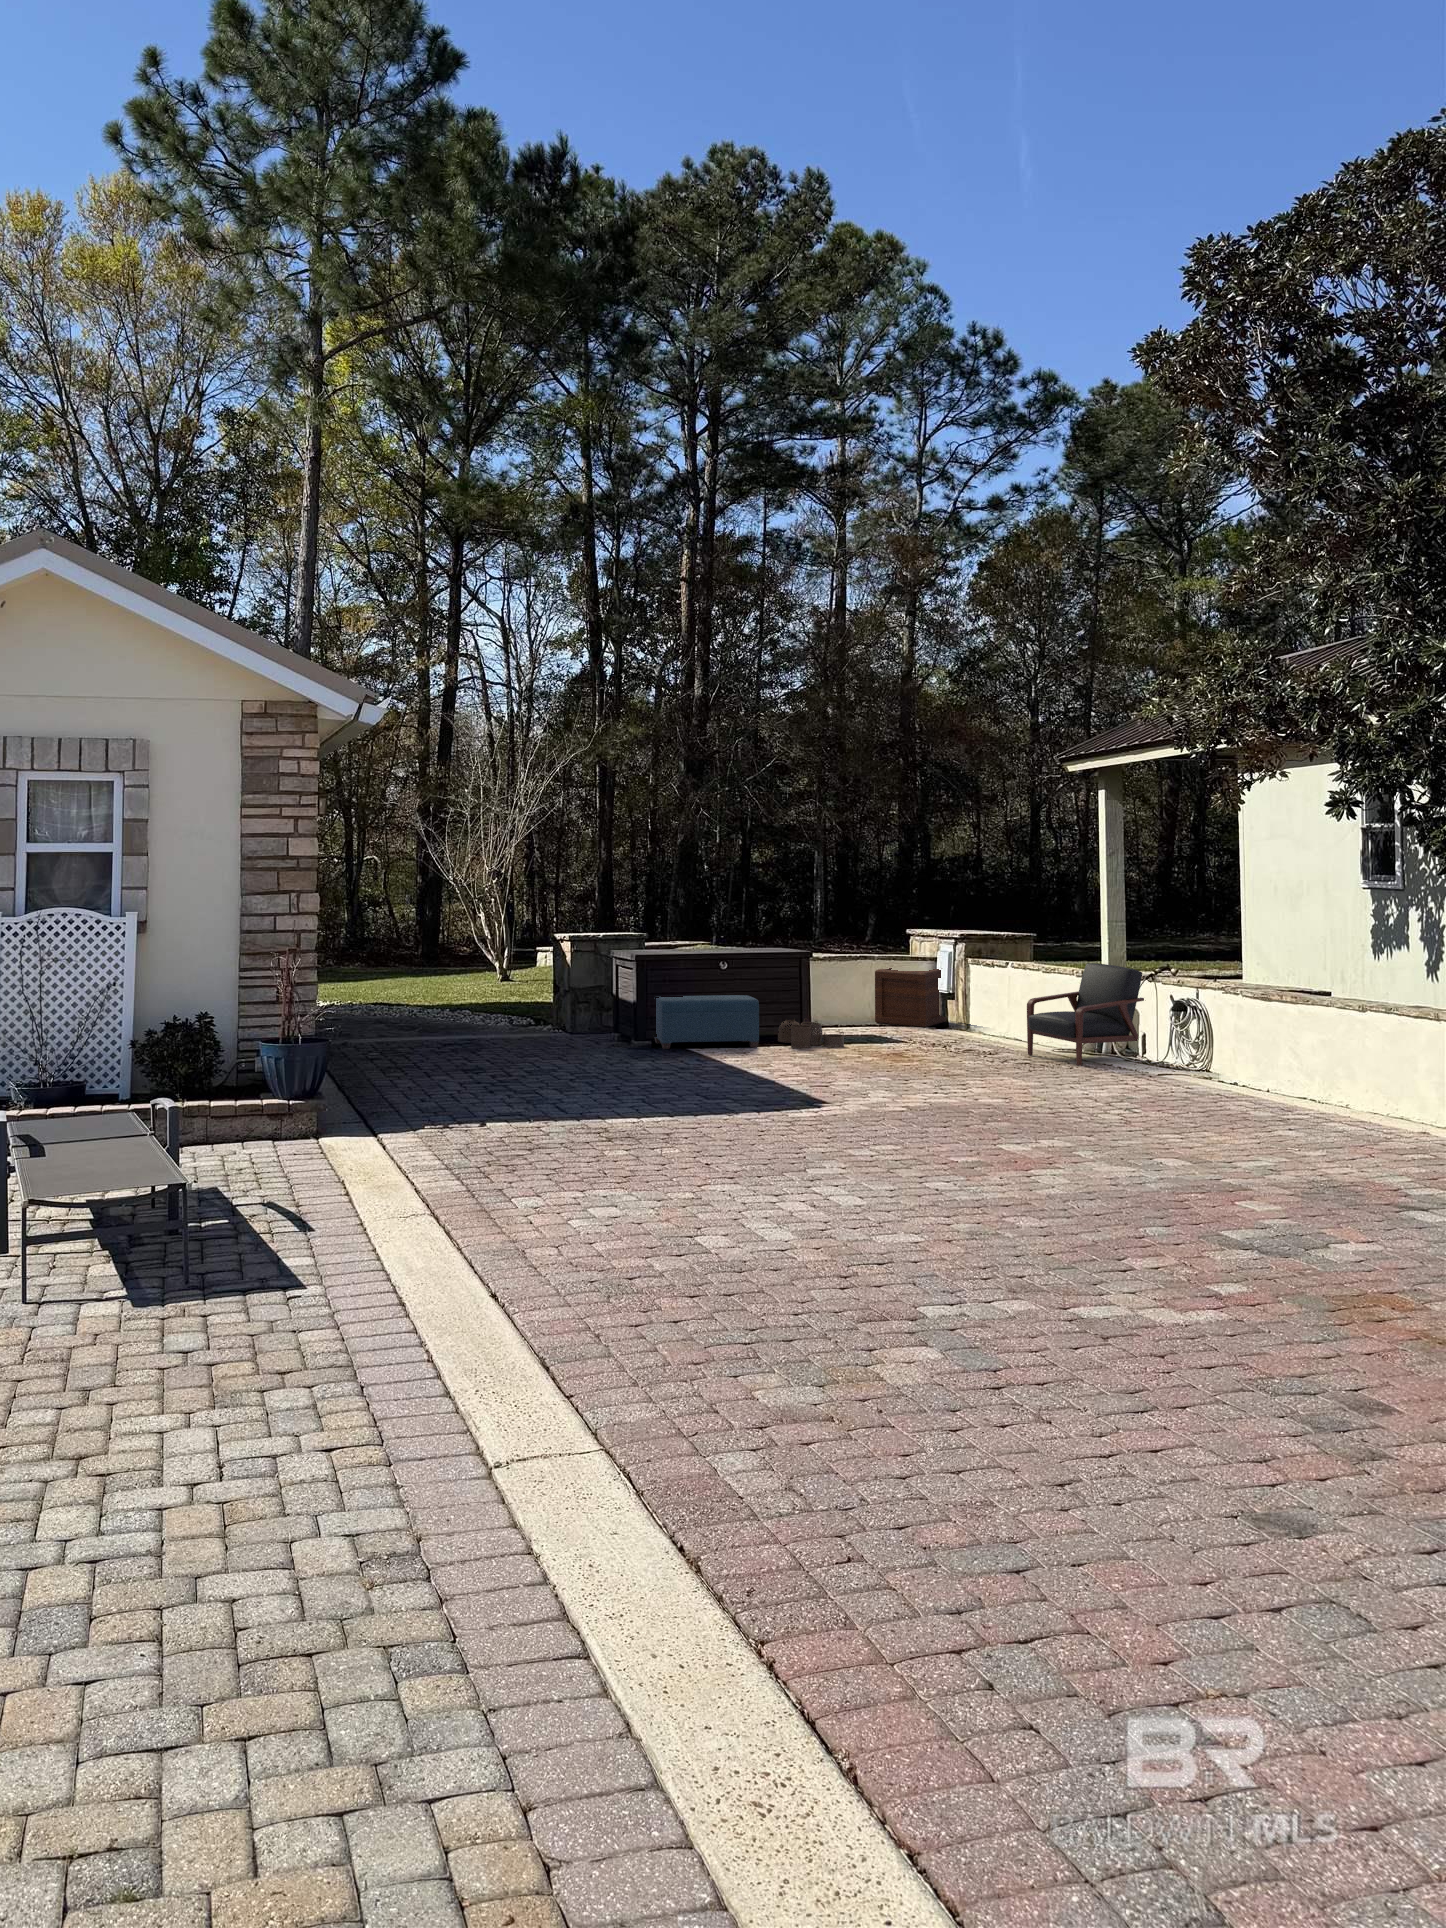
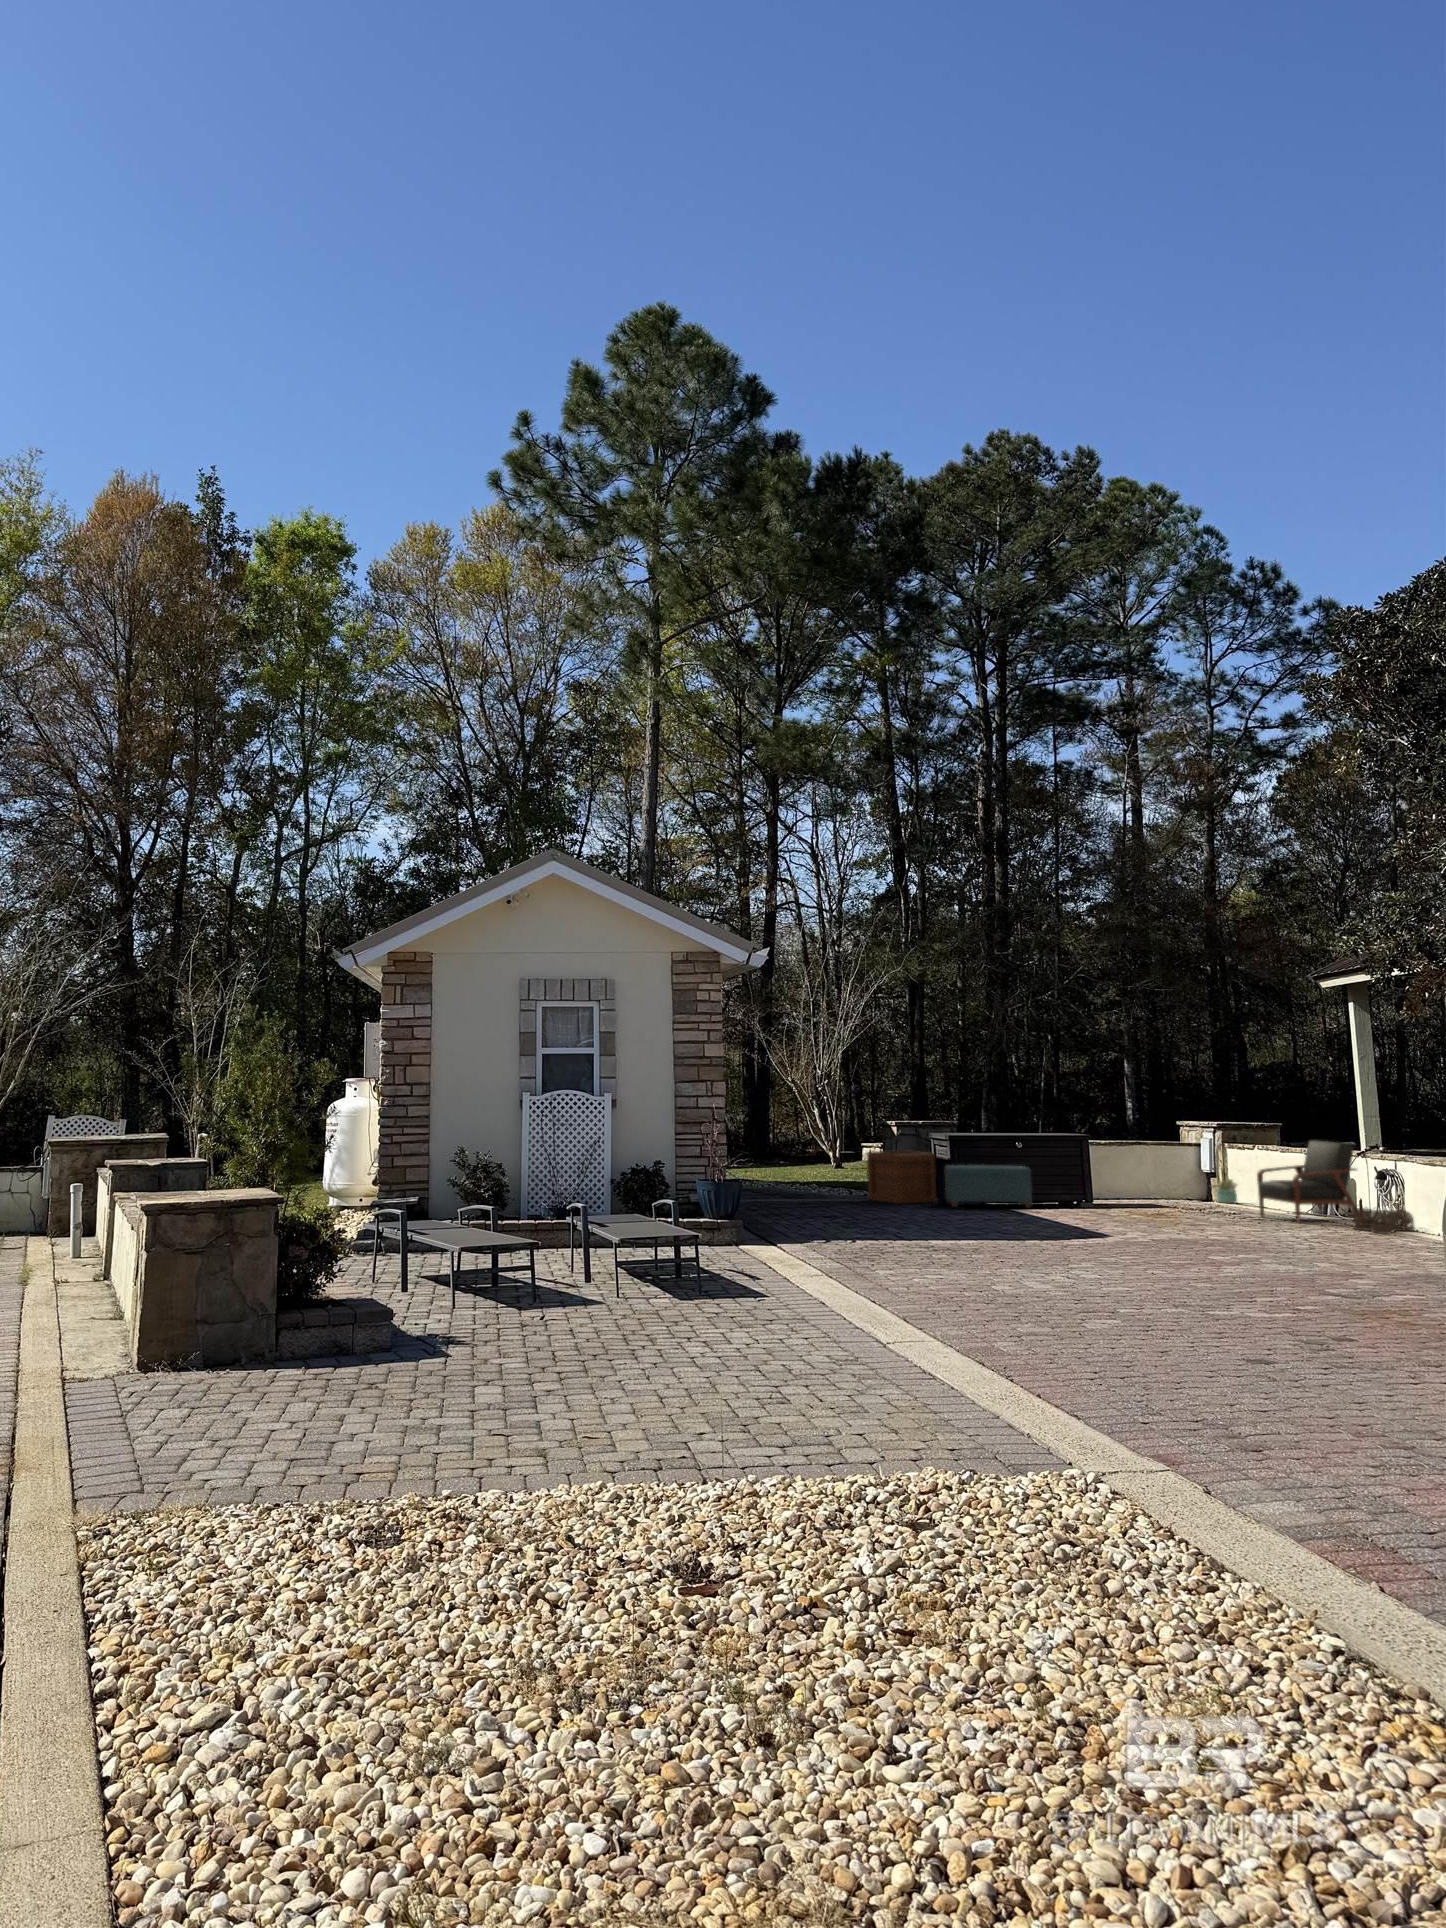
wooden crate: present [875,968,947,1027] -> present [867,1150,936,1204]
decorative plant: none [951,1001,985,1030] -> present [1211,1179,1237,1203]
woven basket: present [778,1019,844,1049] -> present [1352,1207,1414,1234]

